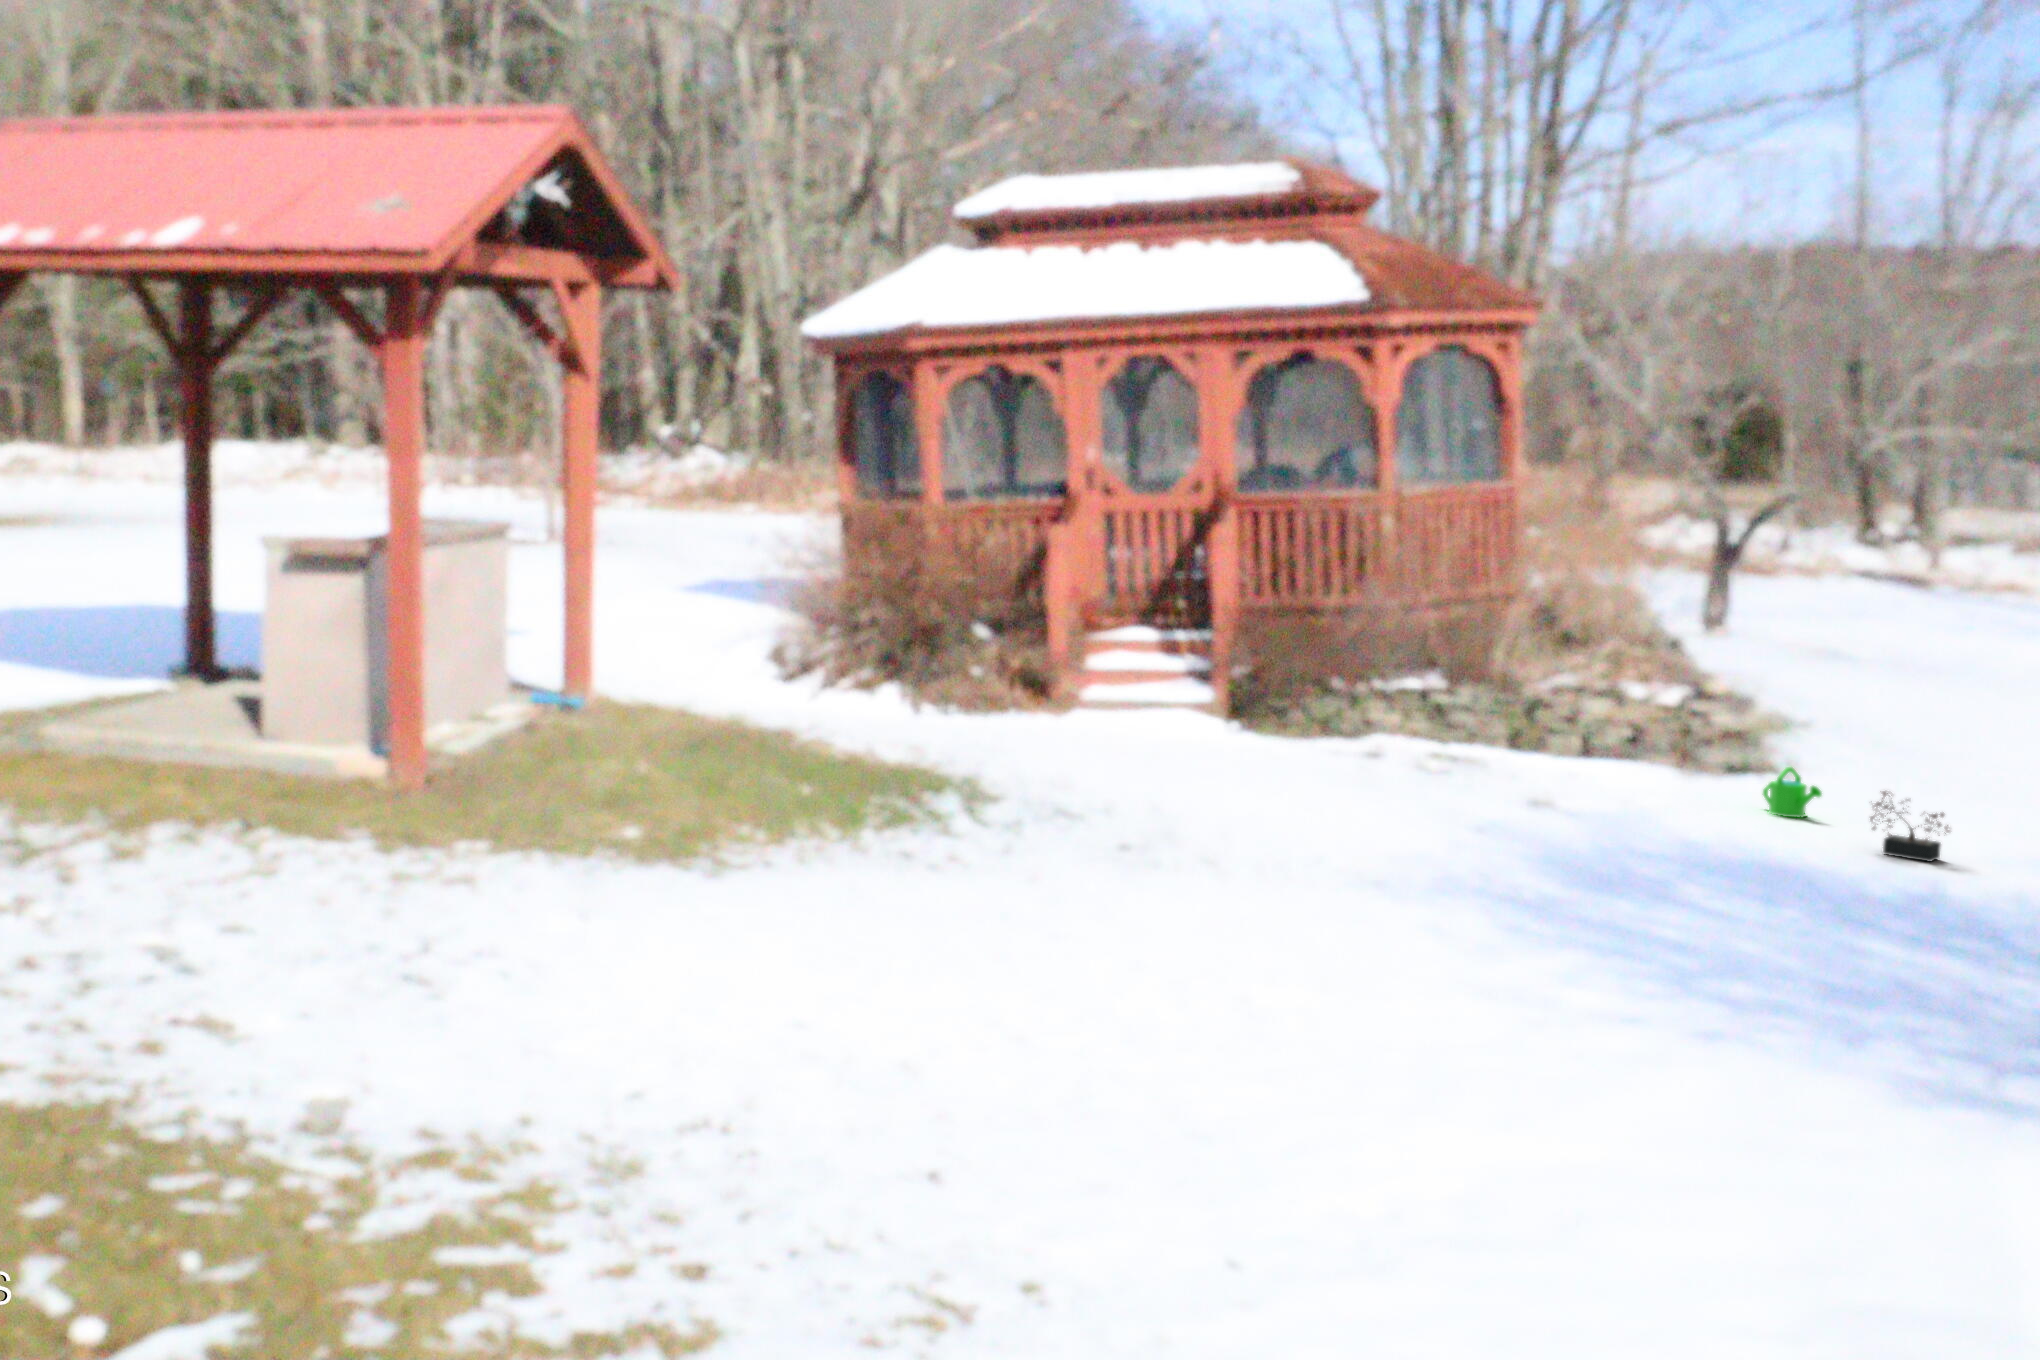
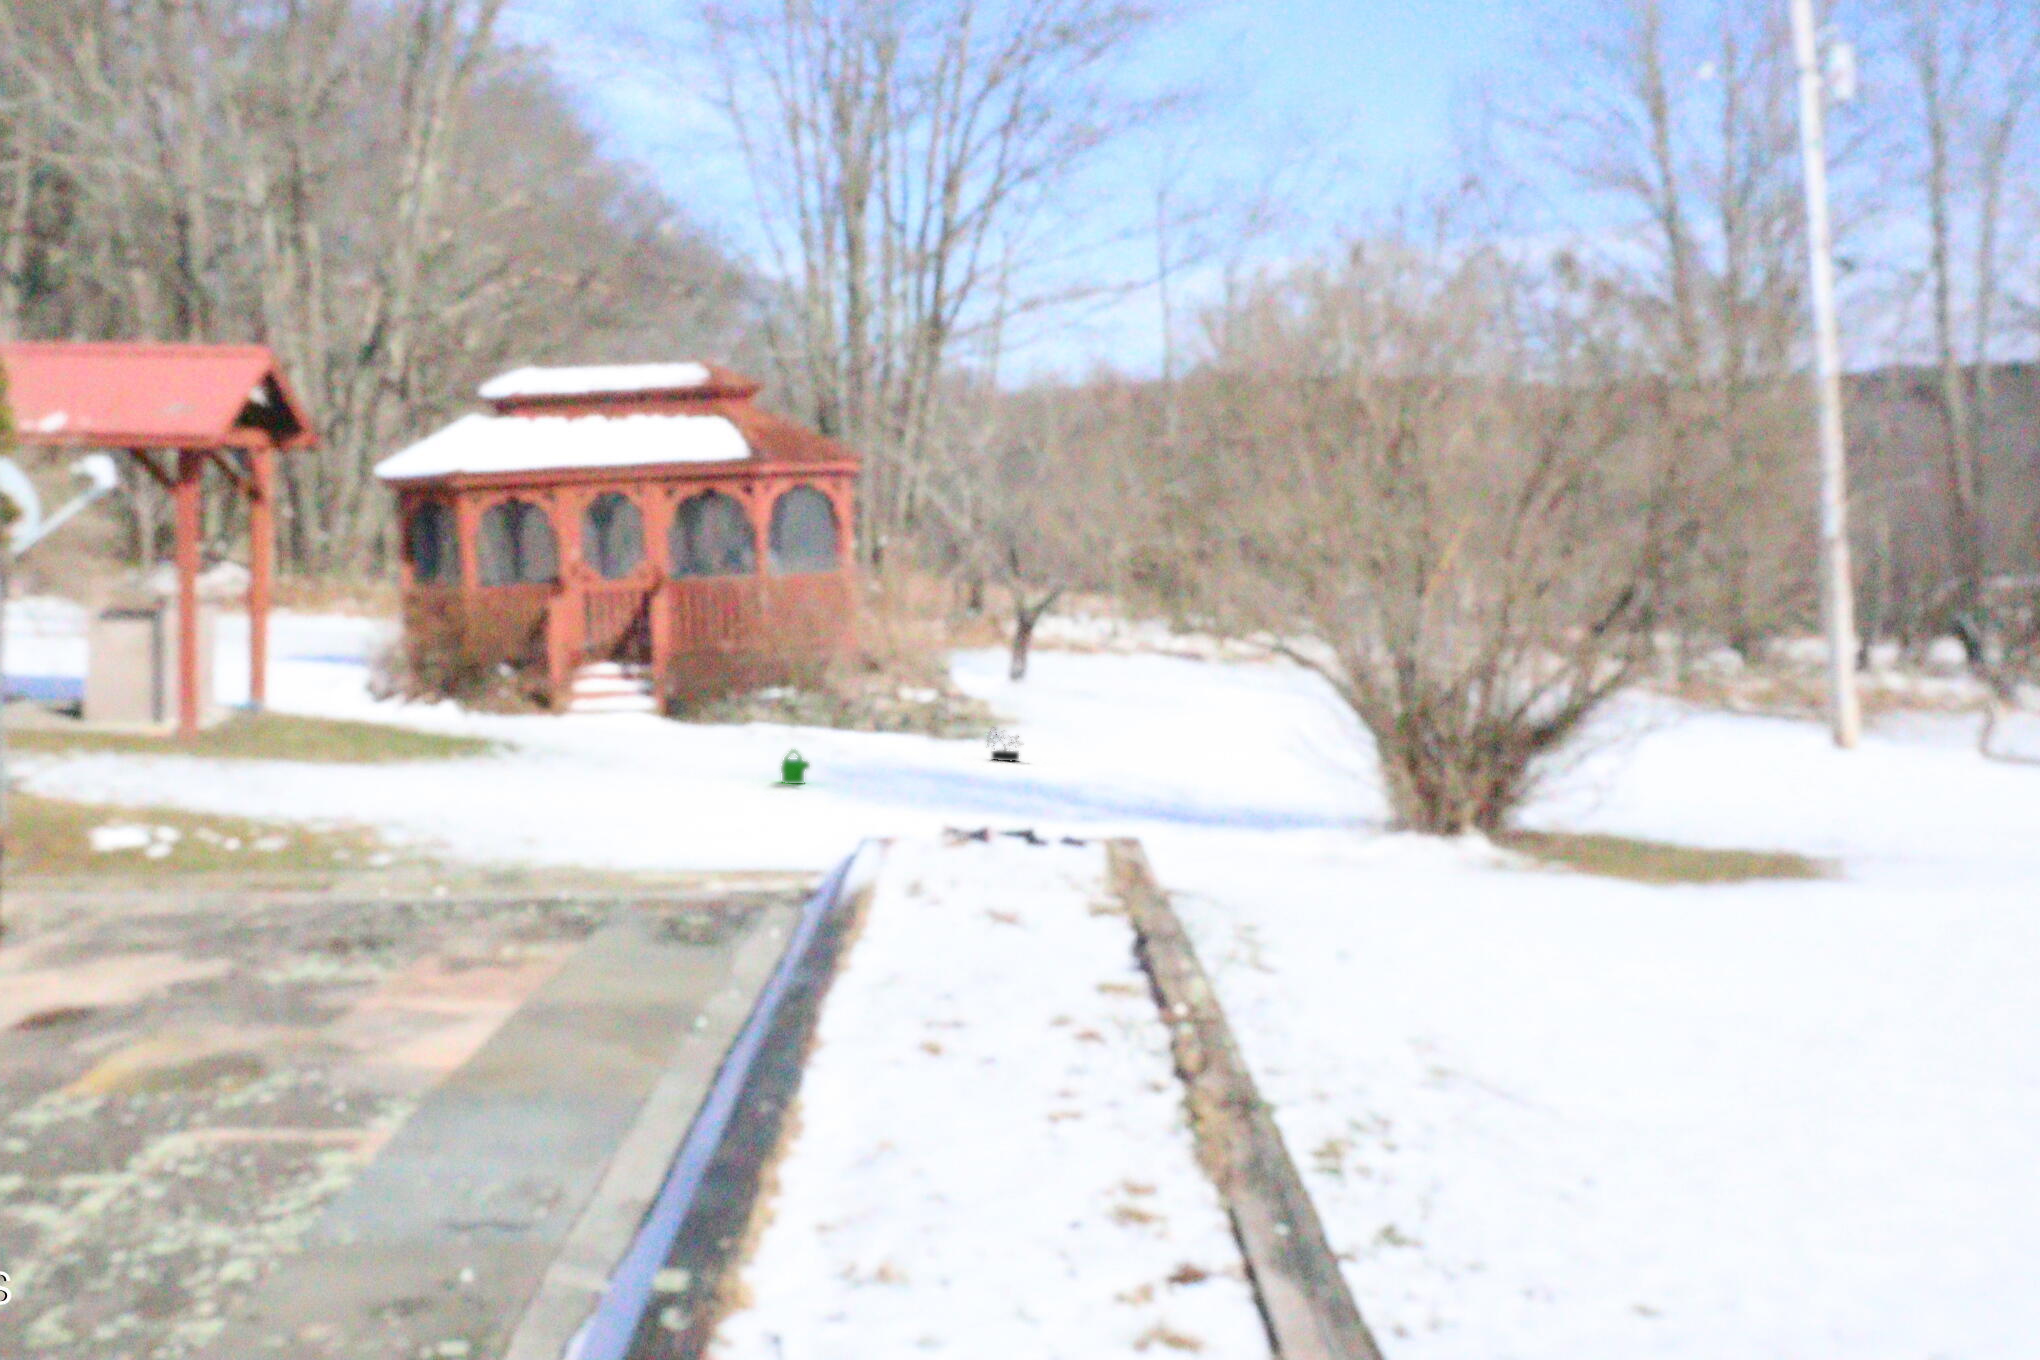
watering can: present [1763,767,1822,817] -> present [781,750,809,784]

